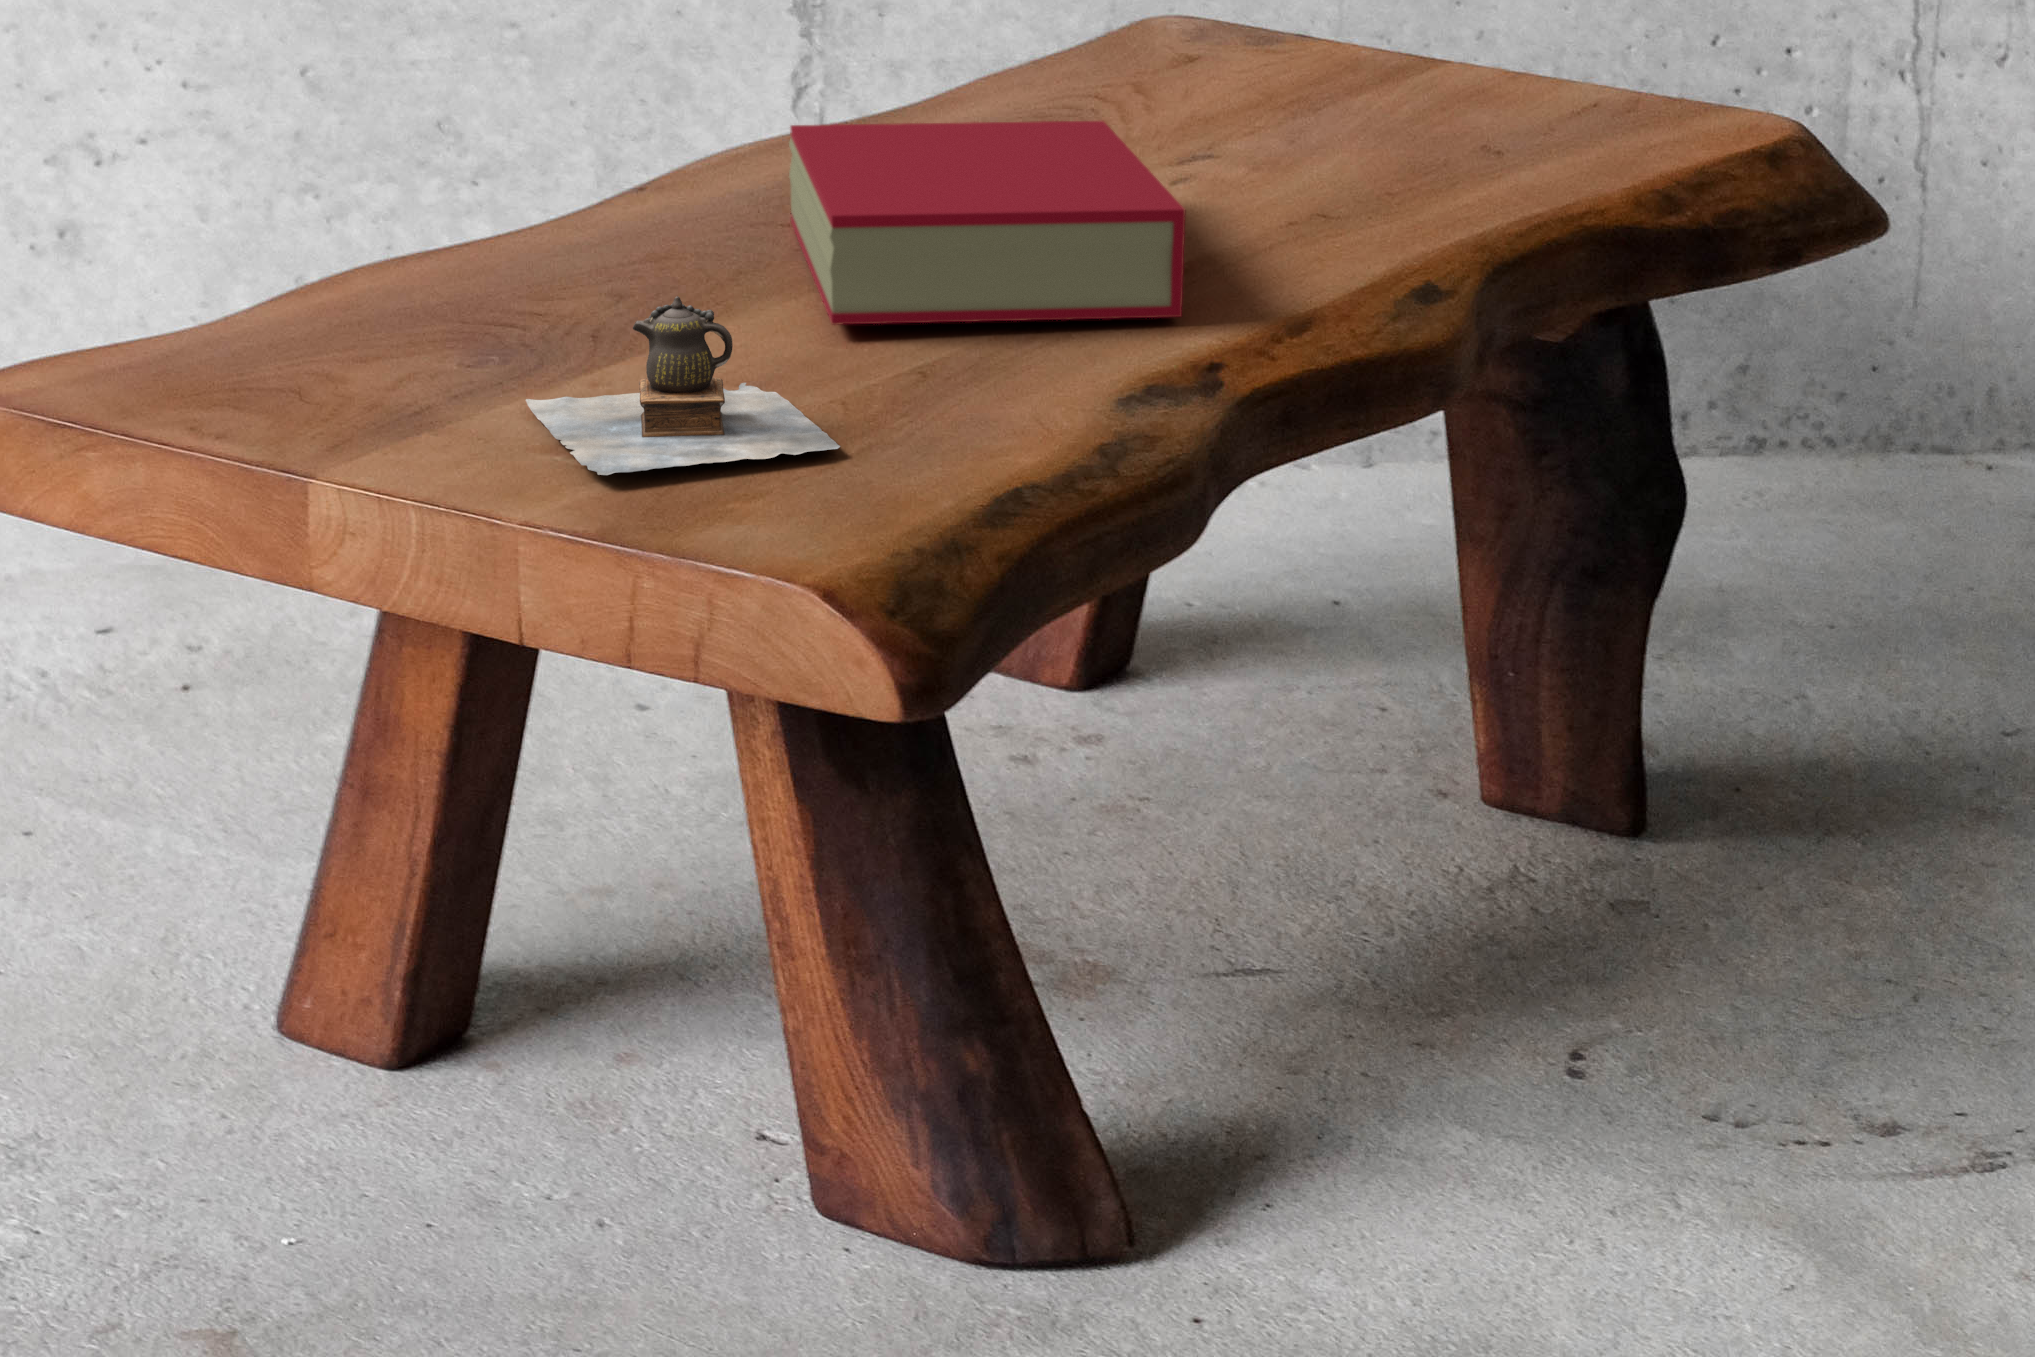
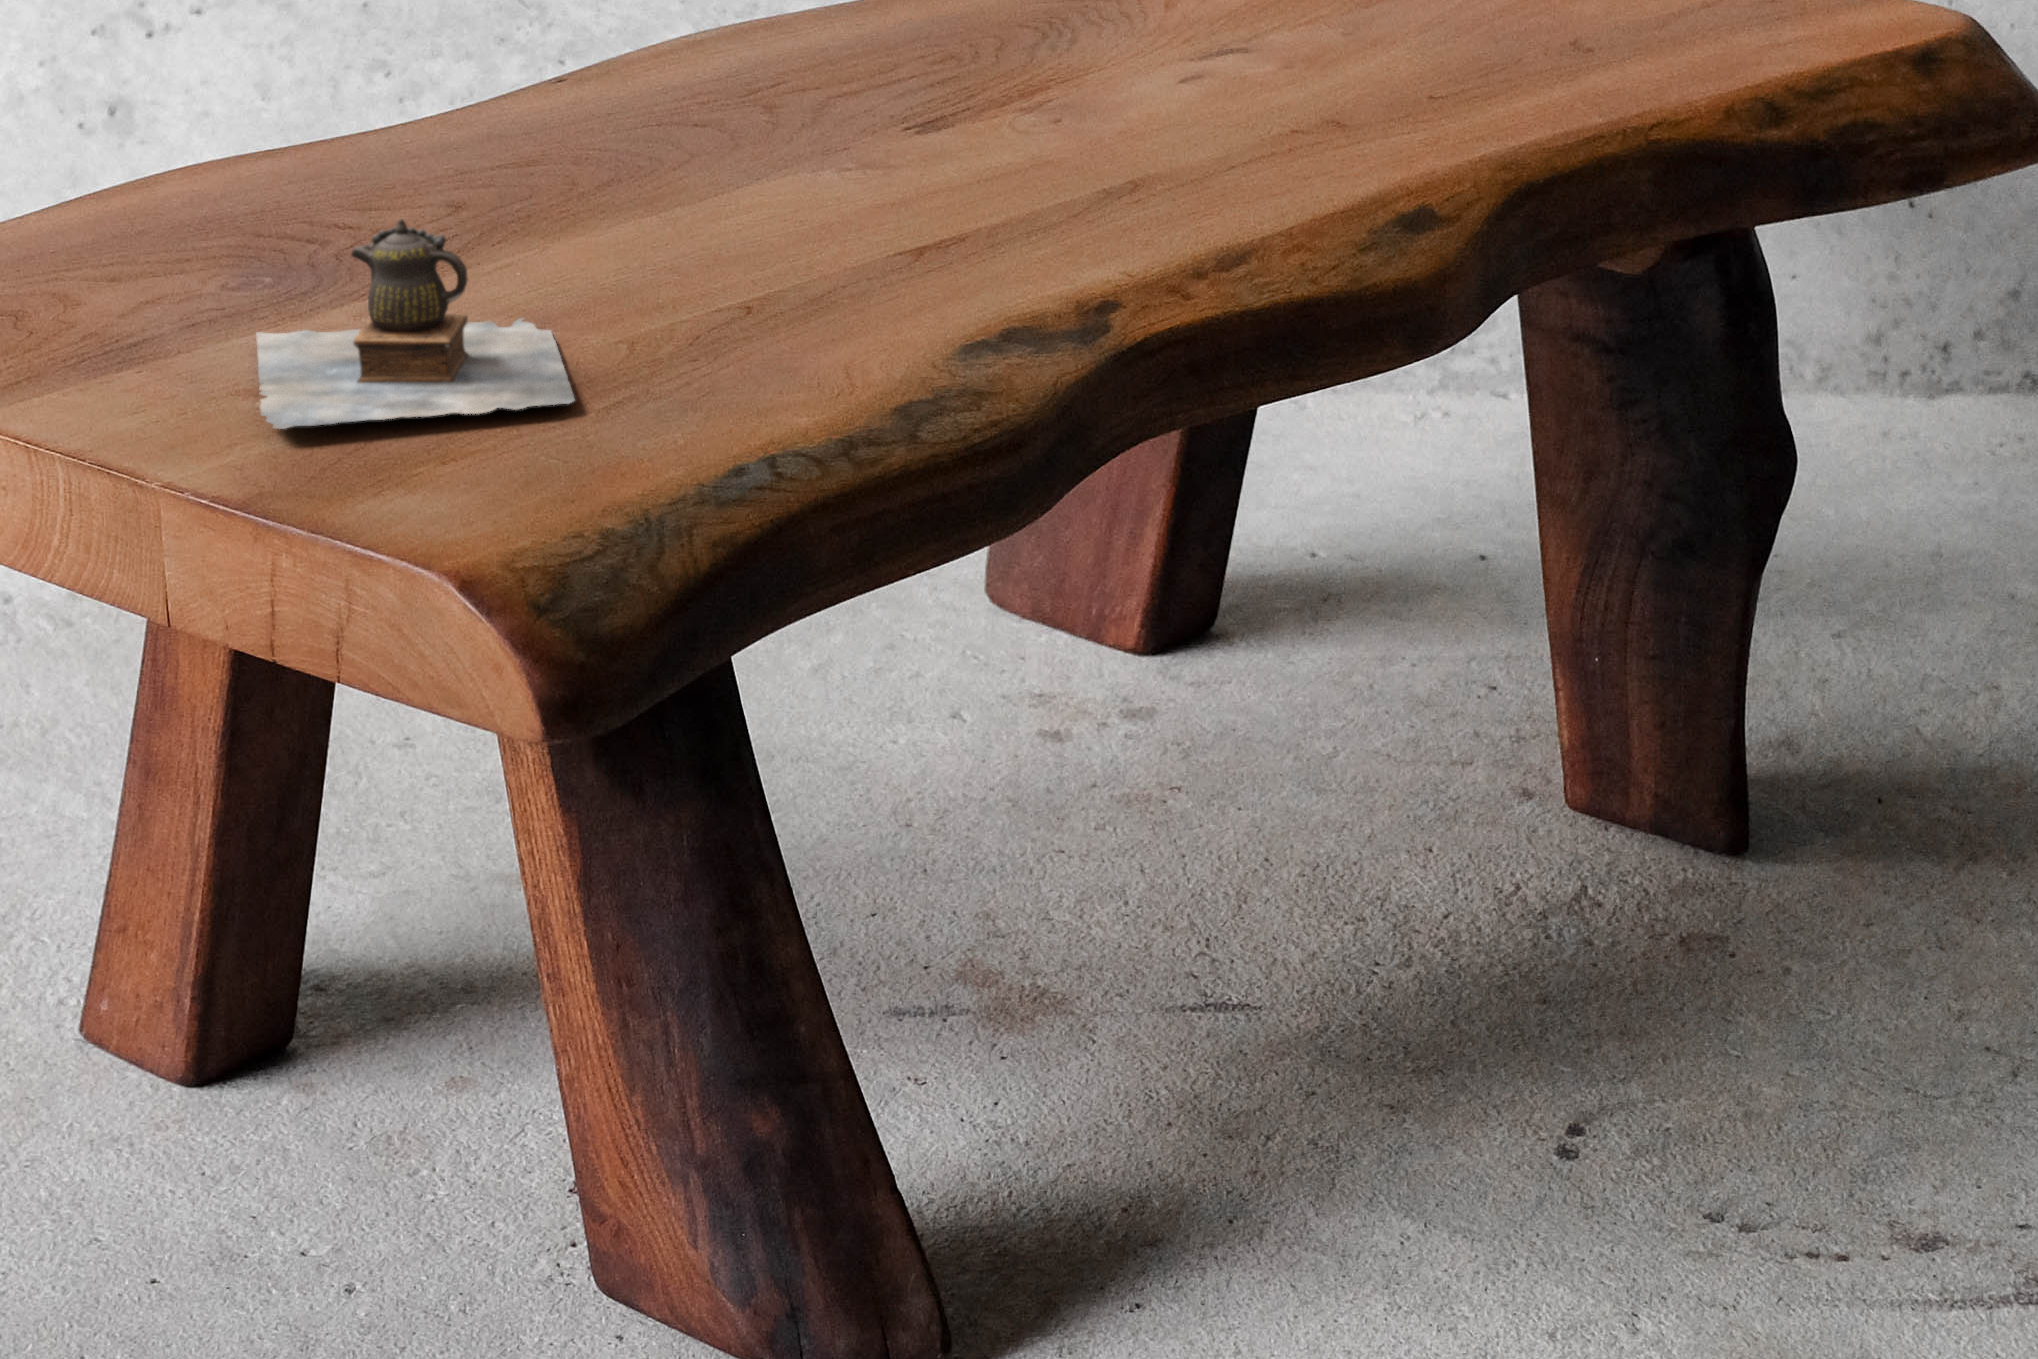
book: present [789,121,1185,325] -> none [646,12,1067,250]

